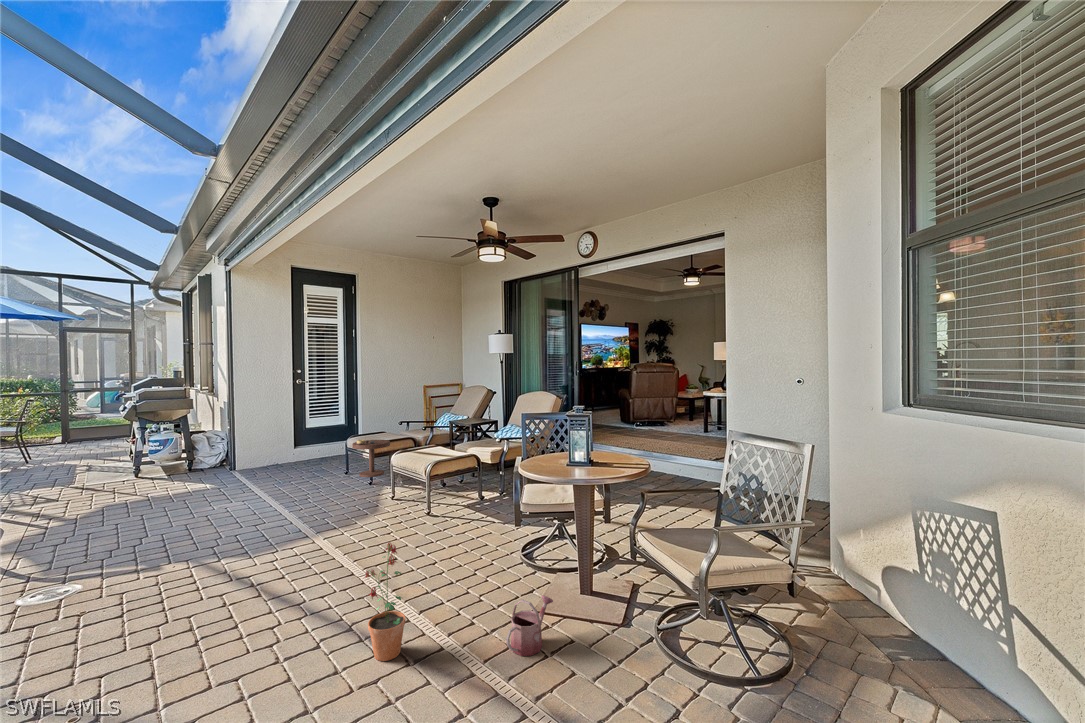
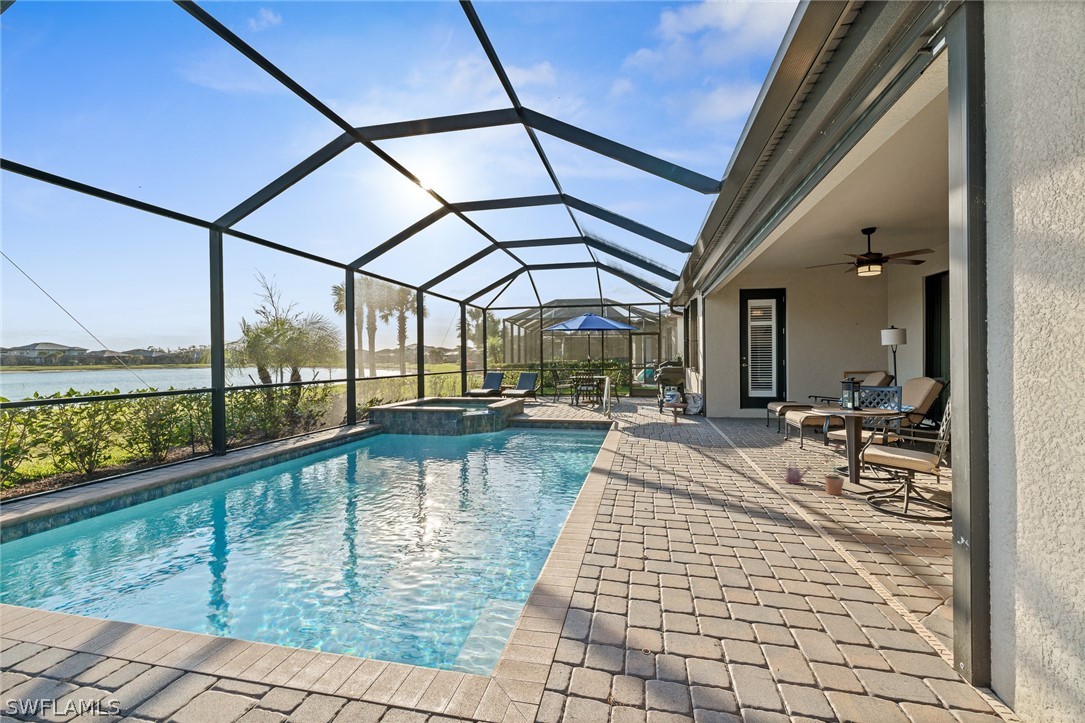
side table: present [352,440,390,477] -> present [664,402,687,426]
potted plant: present [365,543,405,661] -> present [824,443,844,495]

